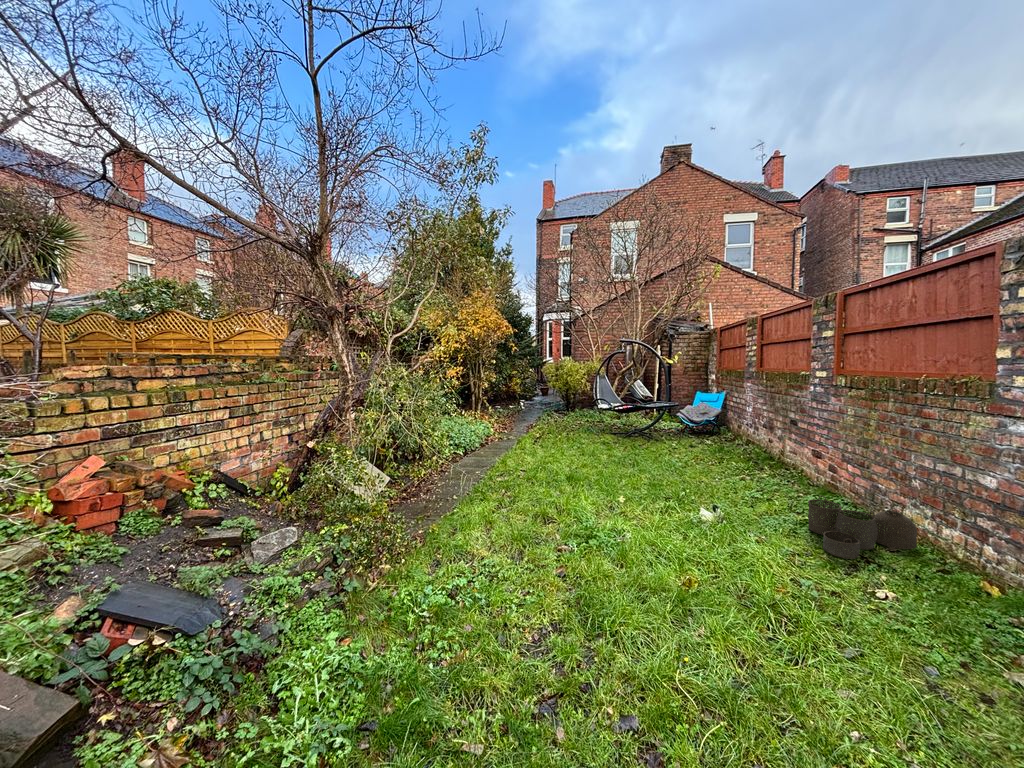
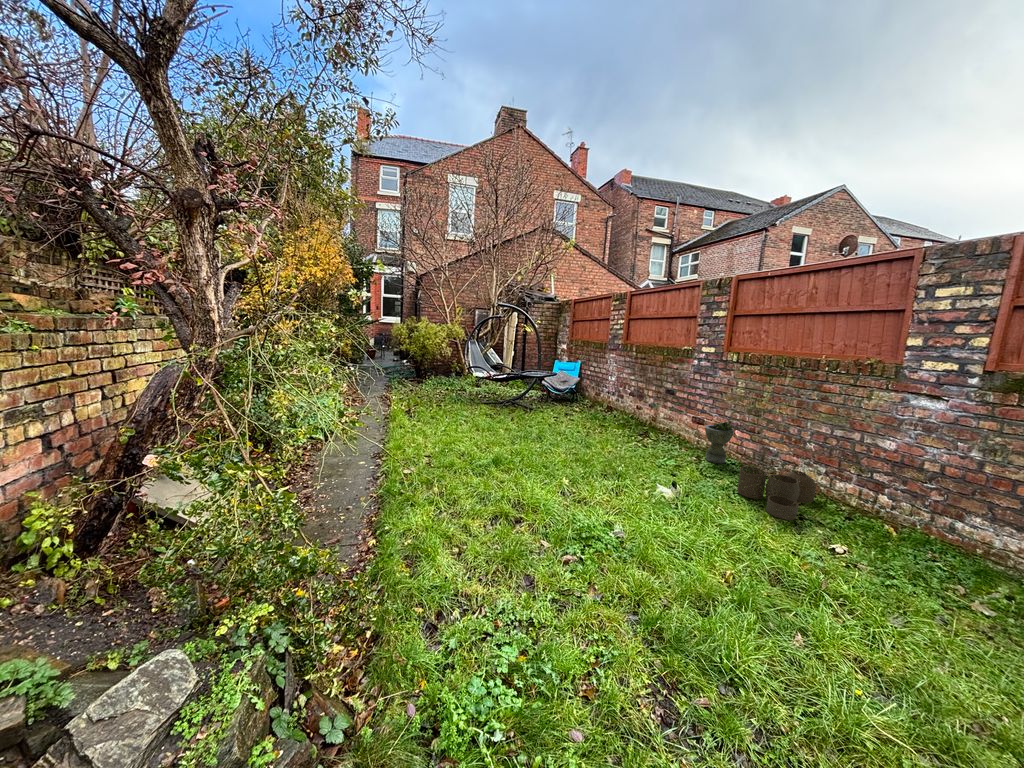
planter: none [805,453,842,502] -> present [705,421,734,464]

